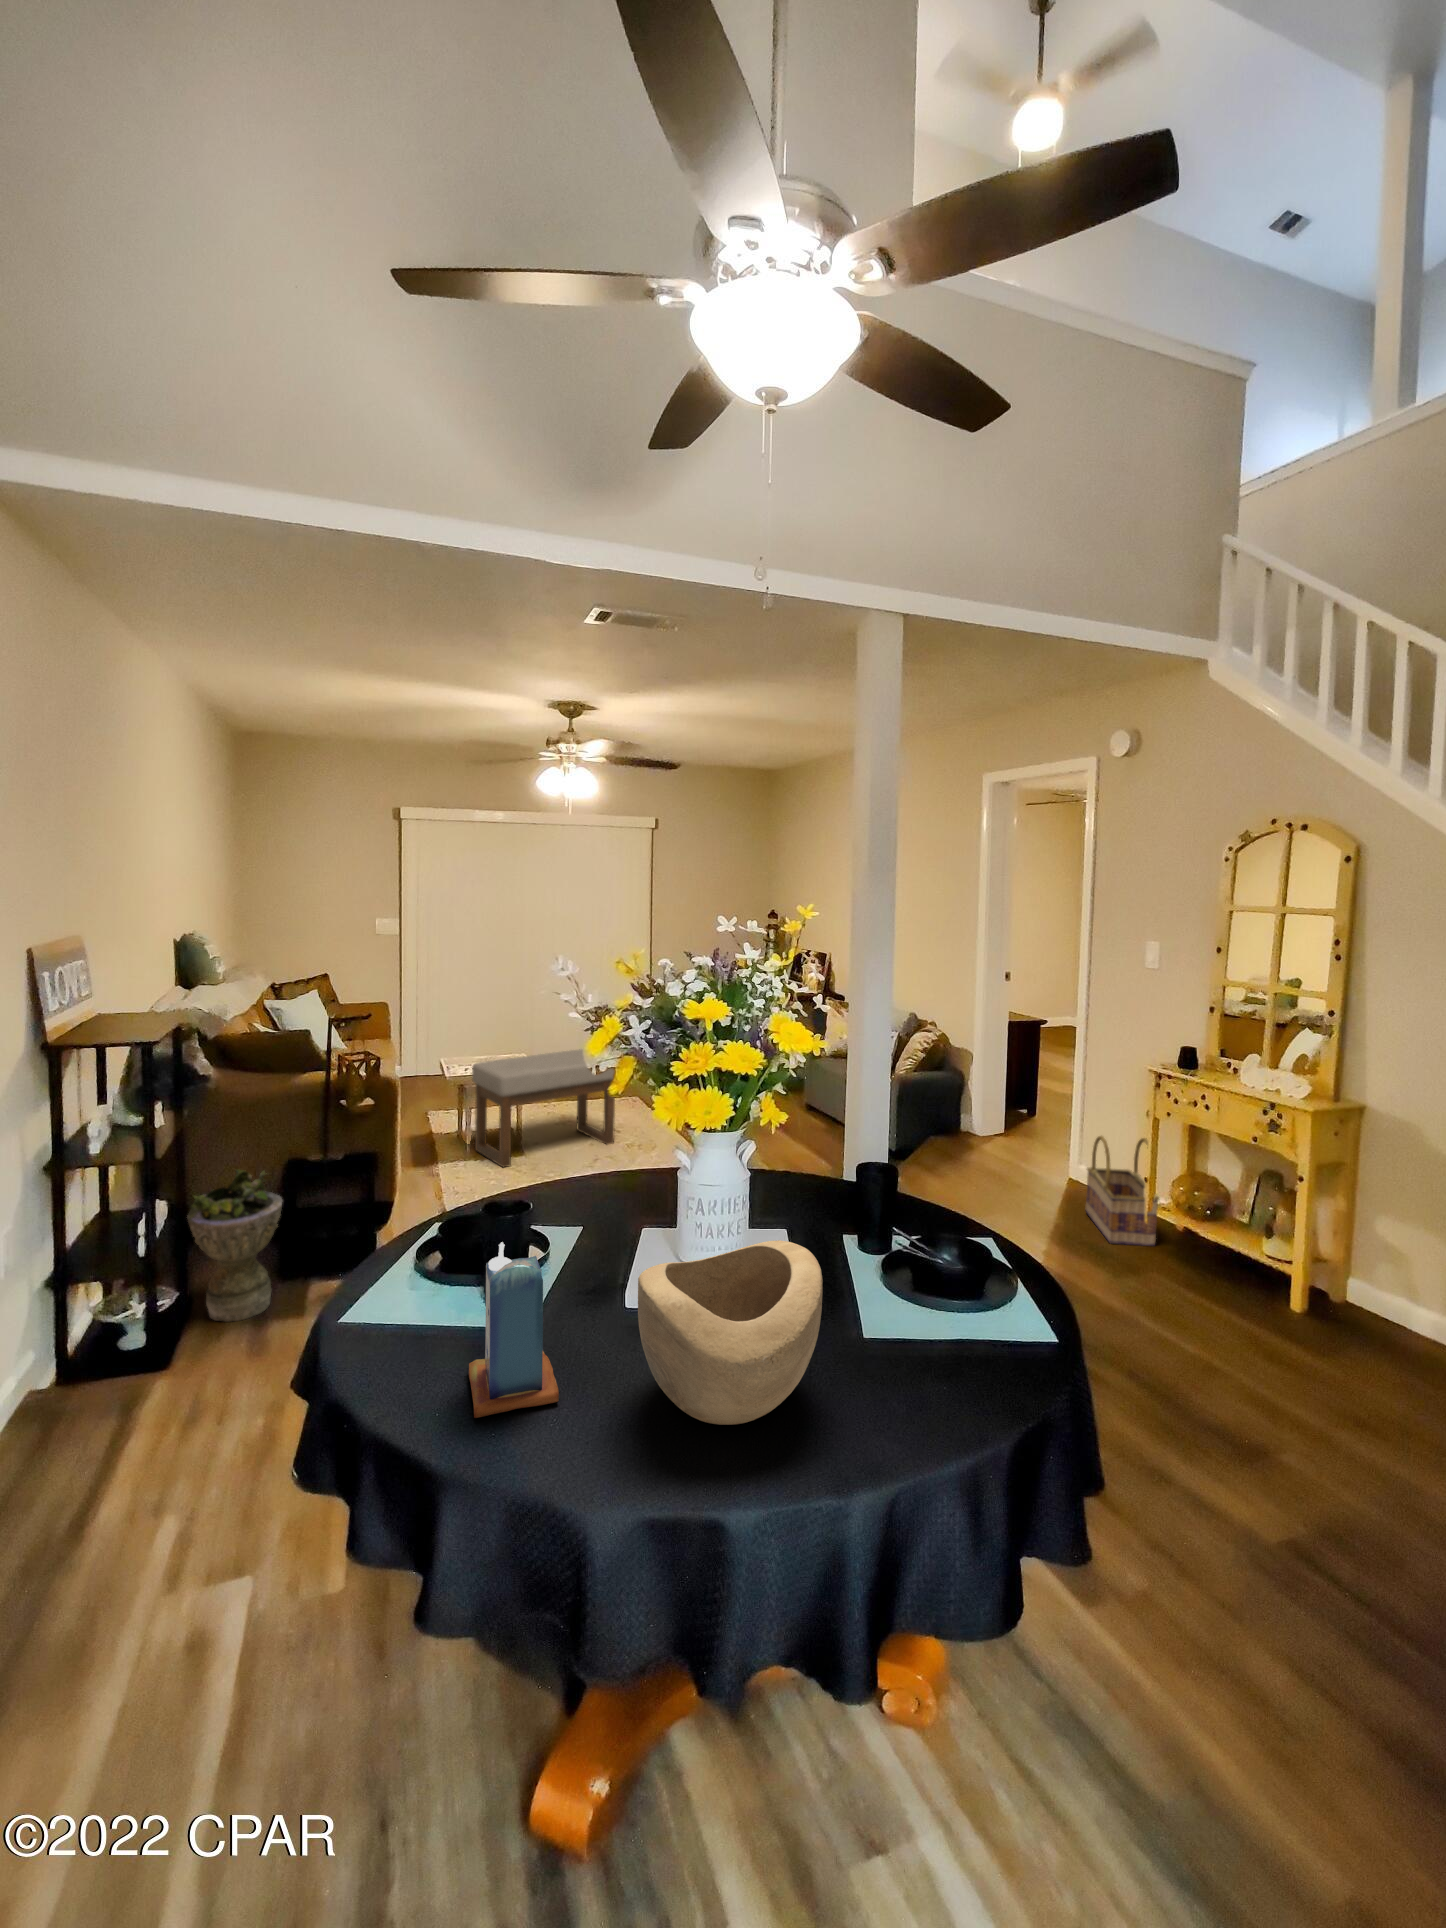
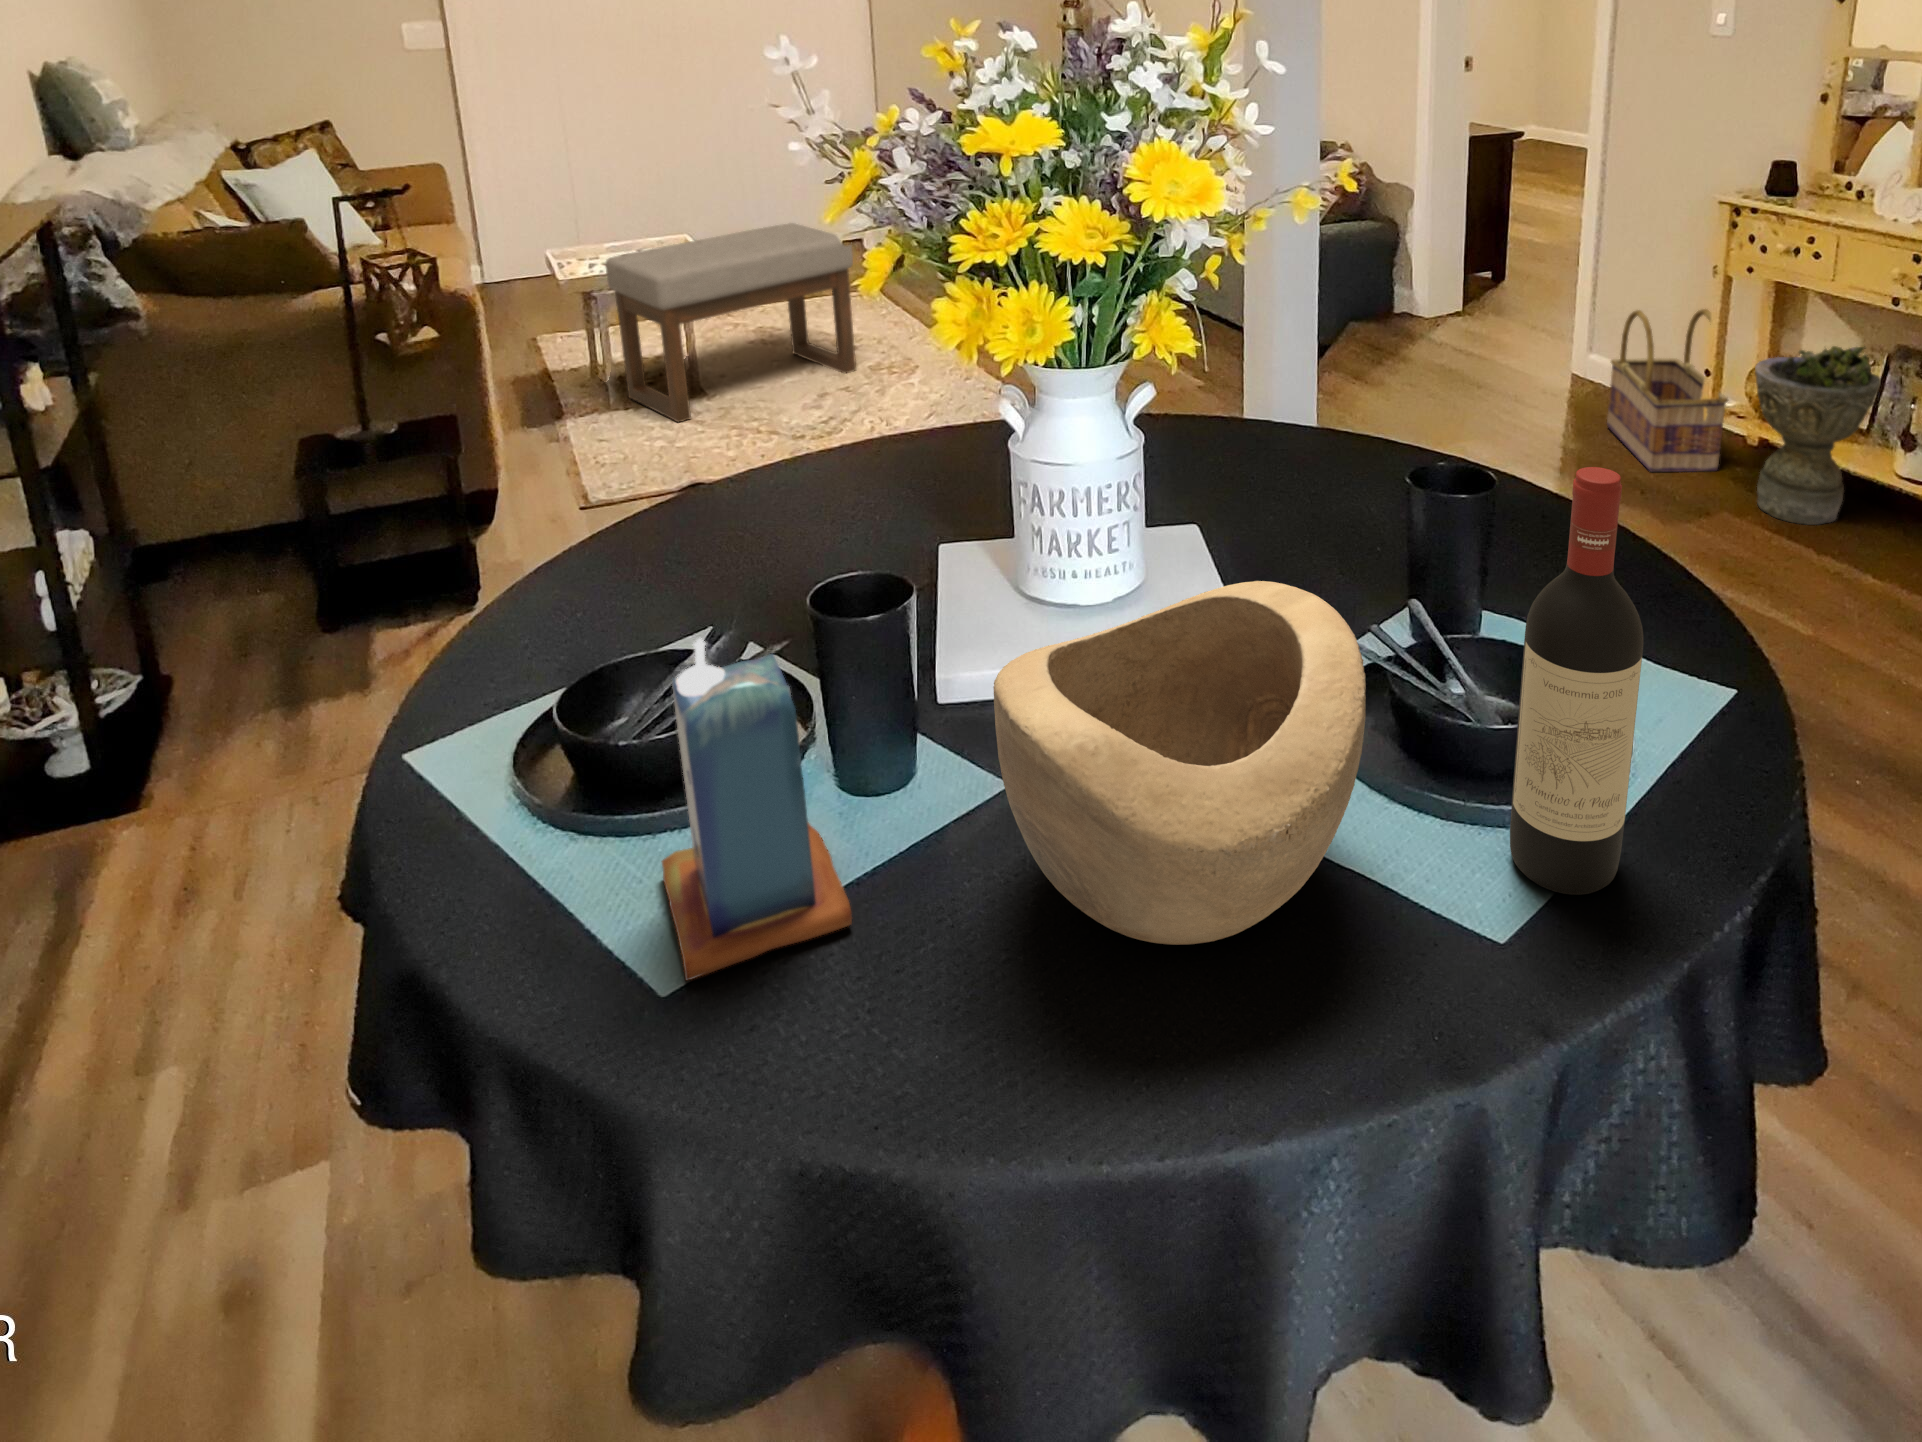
planter: present [187,1170,282,1322] -> present [1755,346,1881,525]
wine bottle: none [901,1187,963,1422] -> present [1510,467,1643,895]

